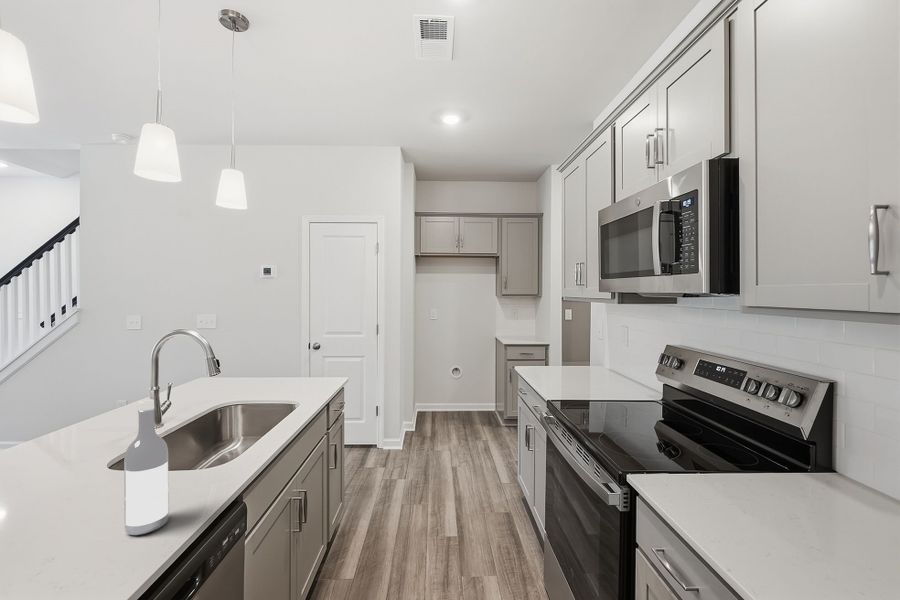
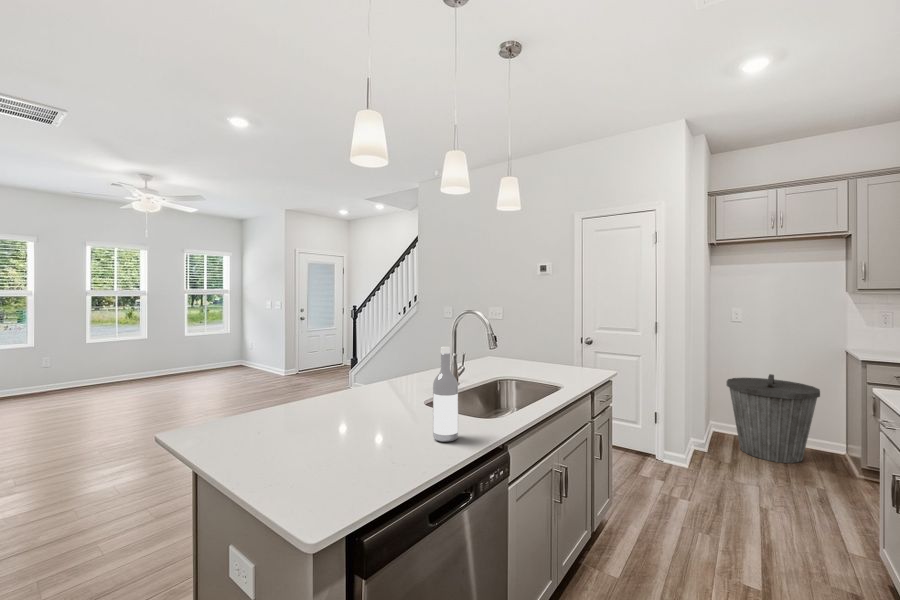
trash can: none [427,360,483,426] -> present [727,374,820,463]

